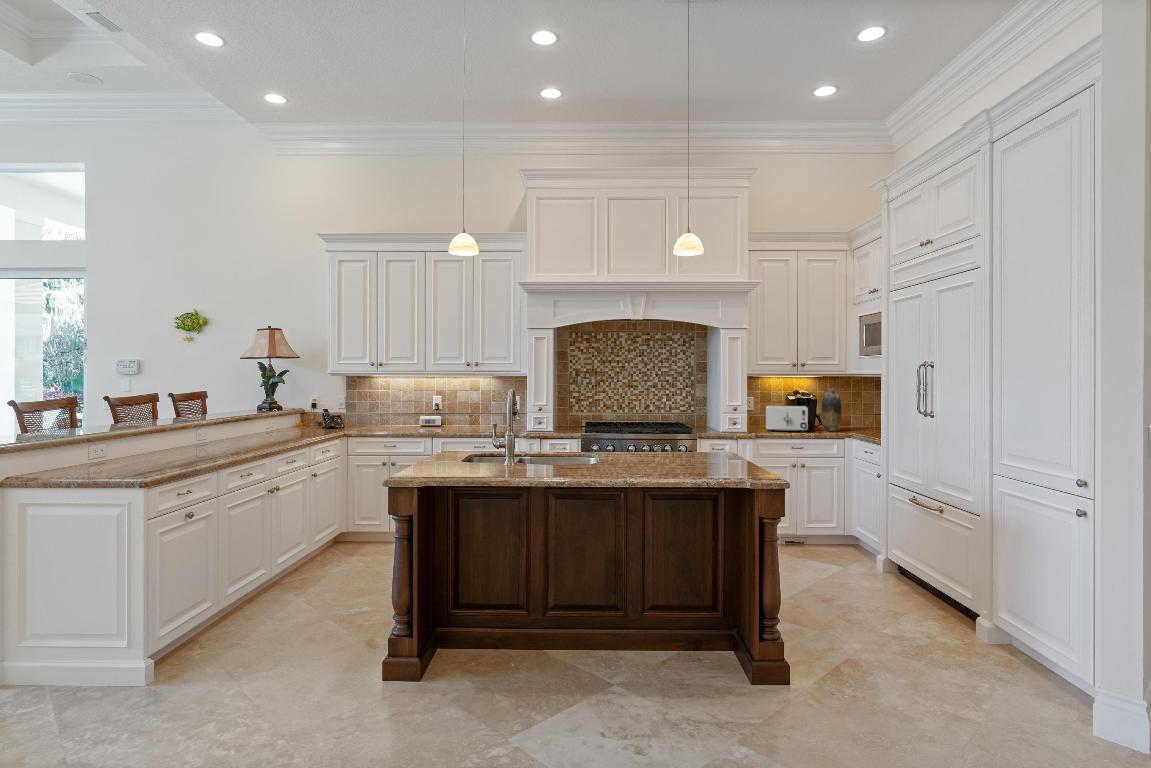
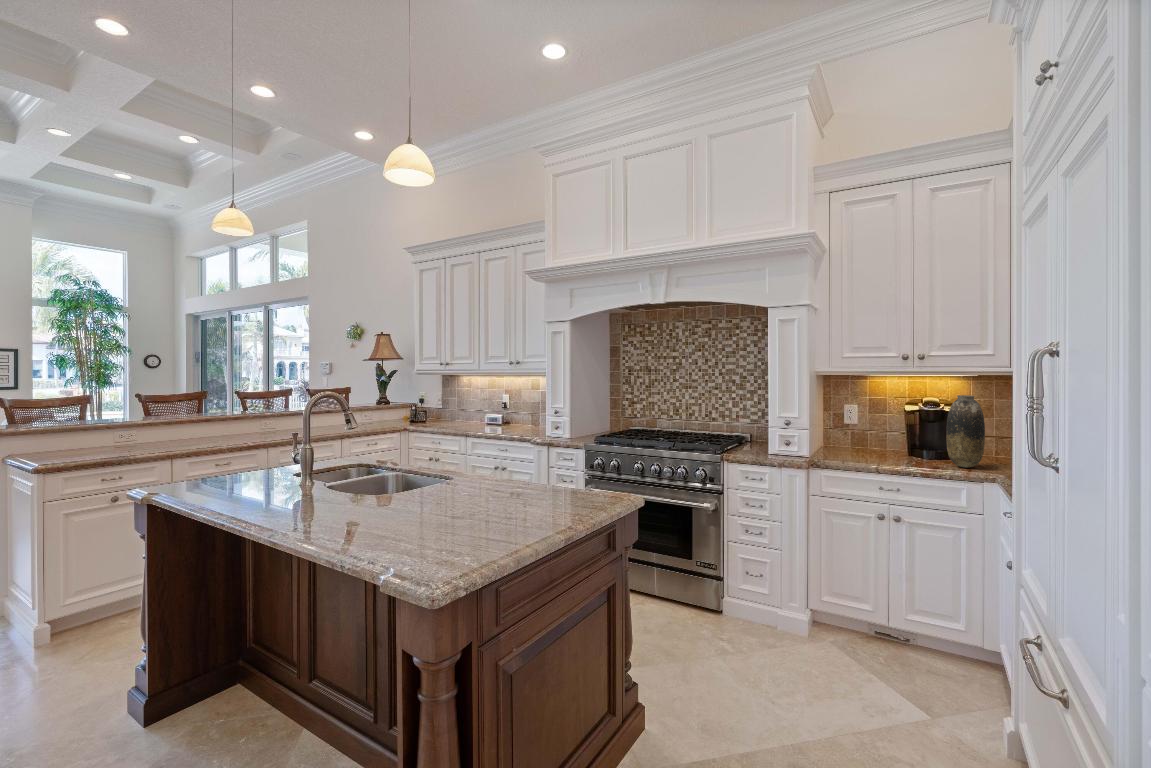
toaster: present [766,406,808,432] -> none [844,420,923,465]

